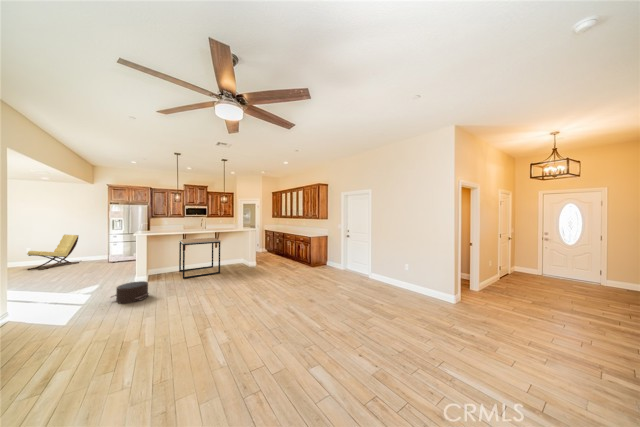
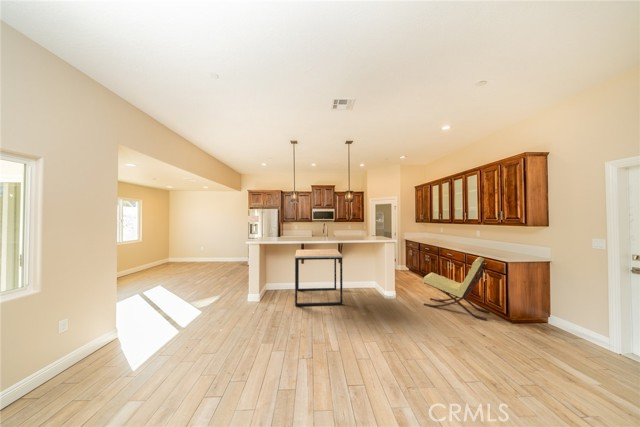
lounge chair: present [27,235,79,270] -> present [423,257,489,320]
pouf: present [111,281,149,303] -> none [204,308,244,342]

